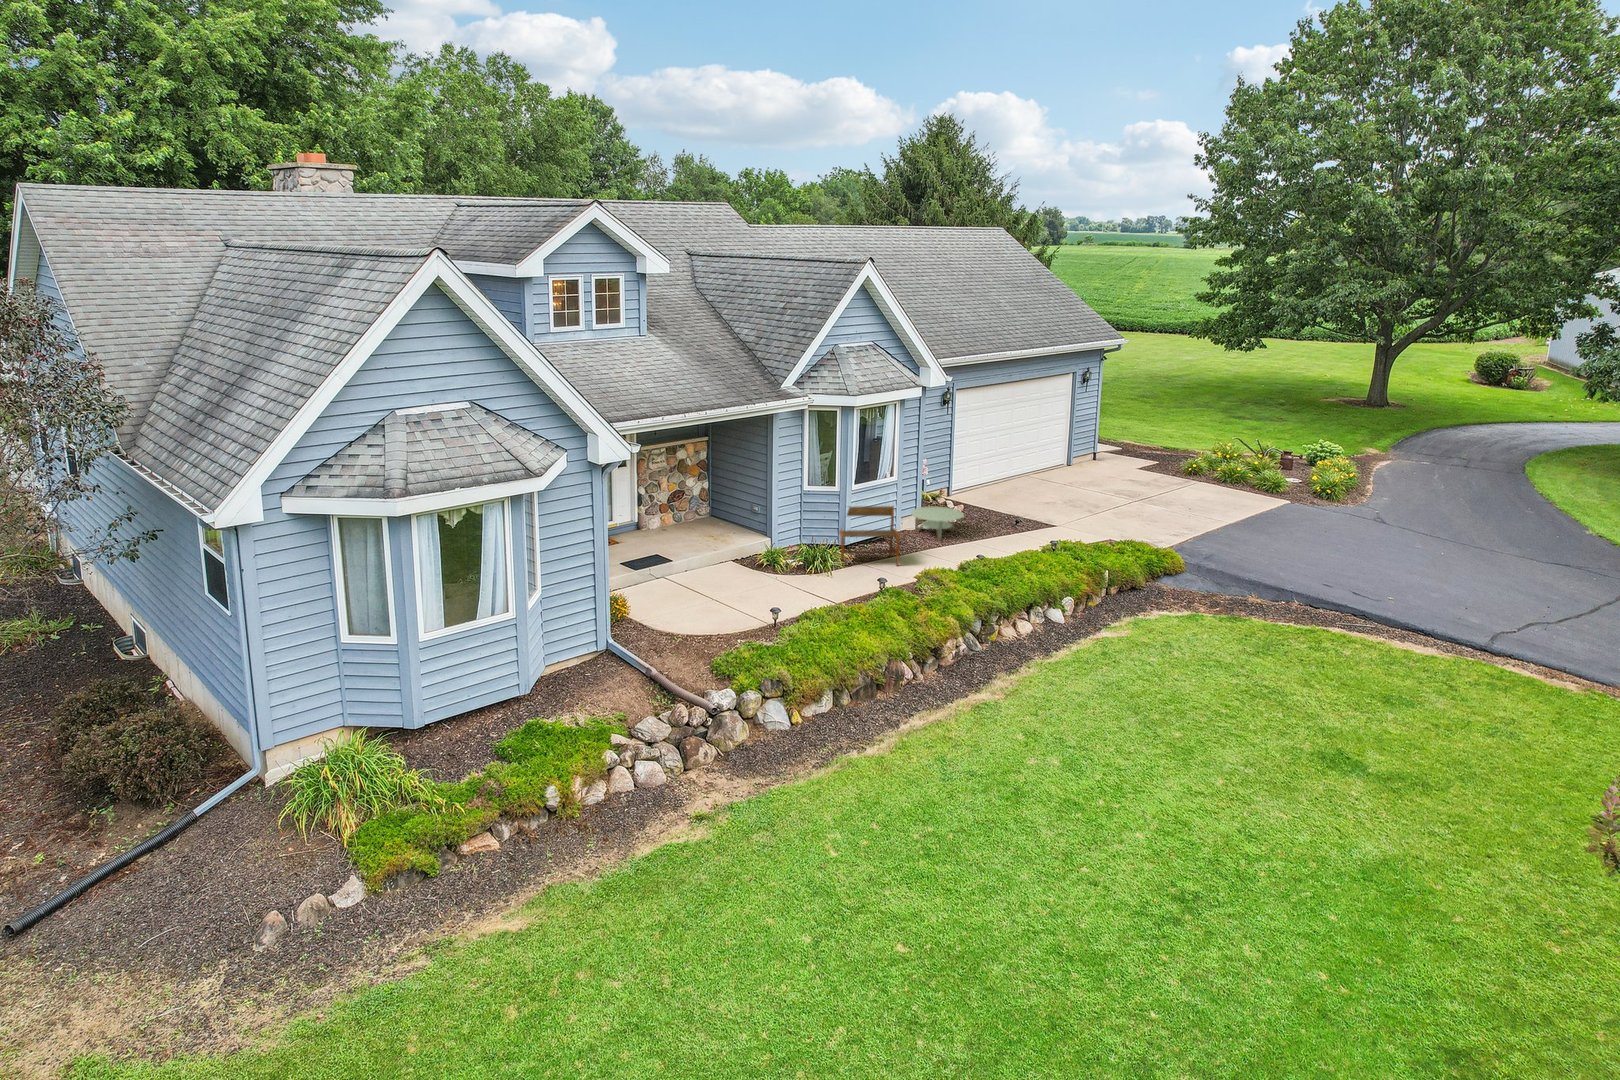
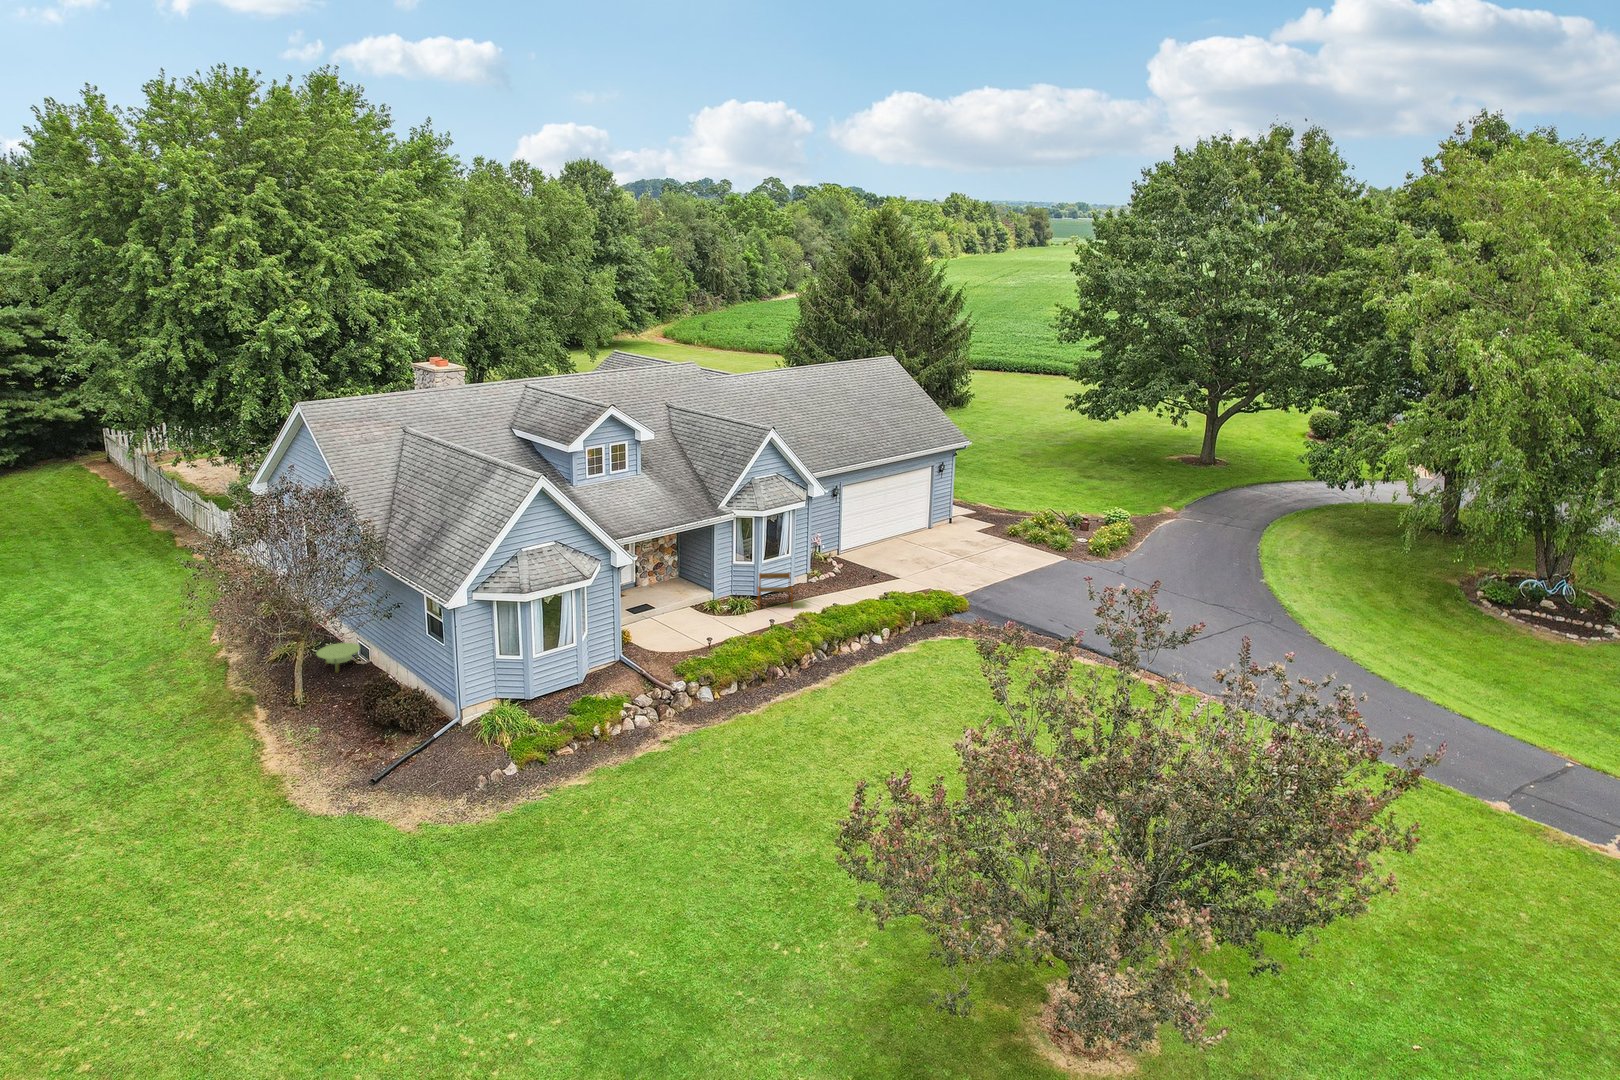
round table: present [911,507,964,541] -> present [316,643,360,673]

